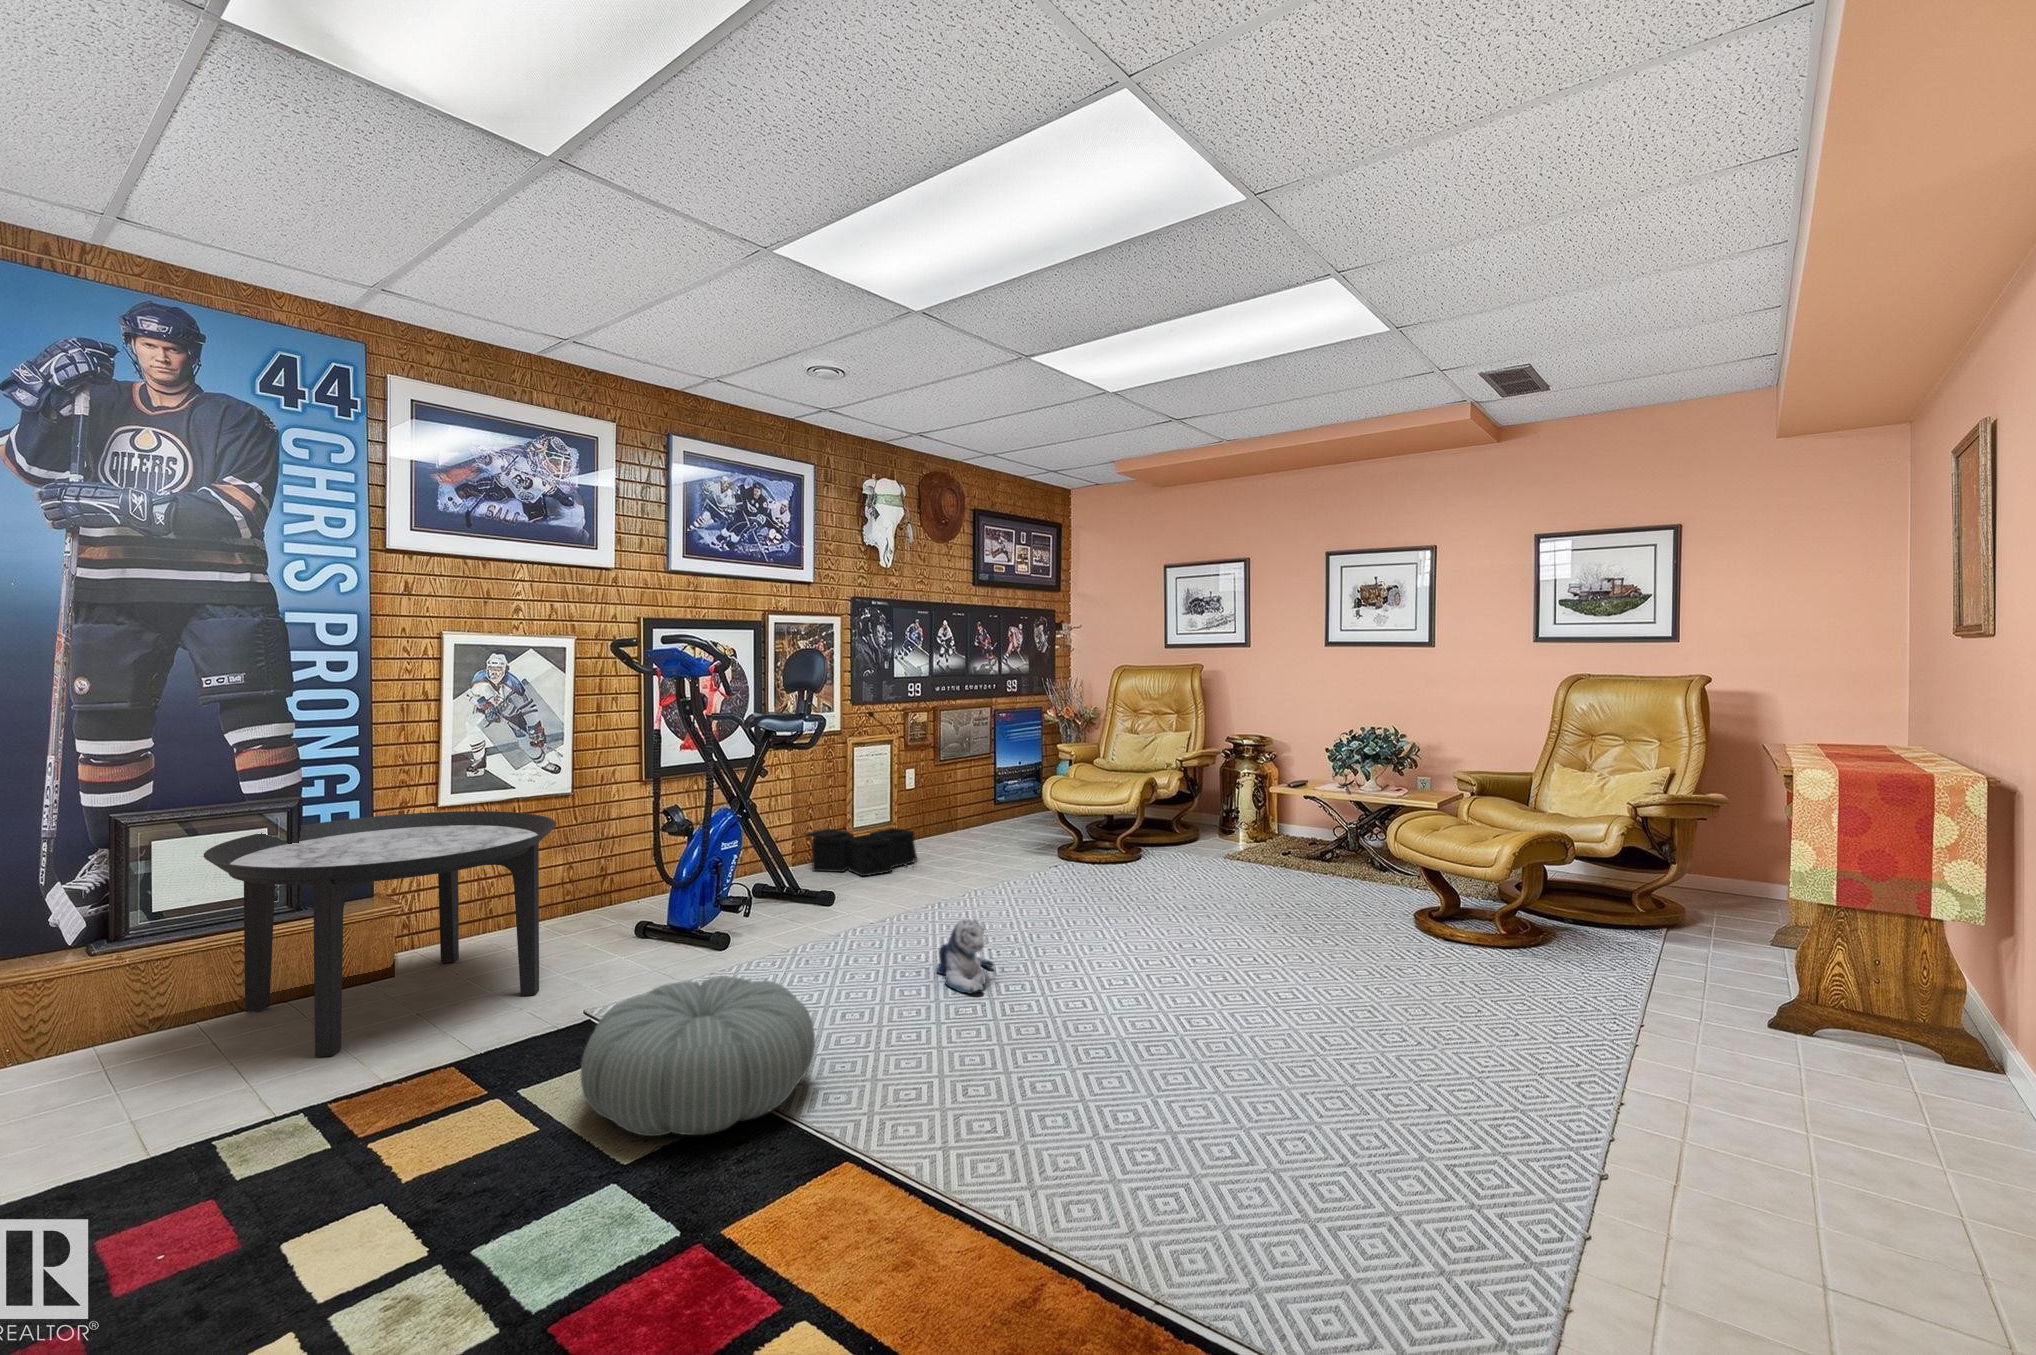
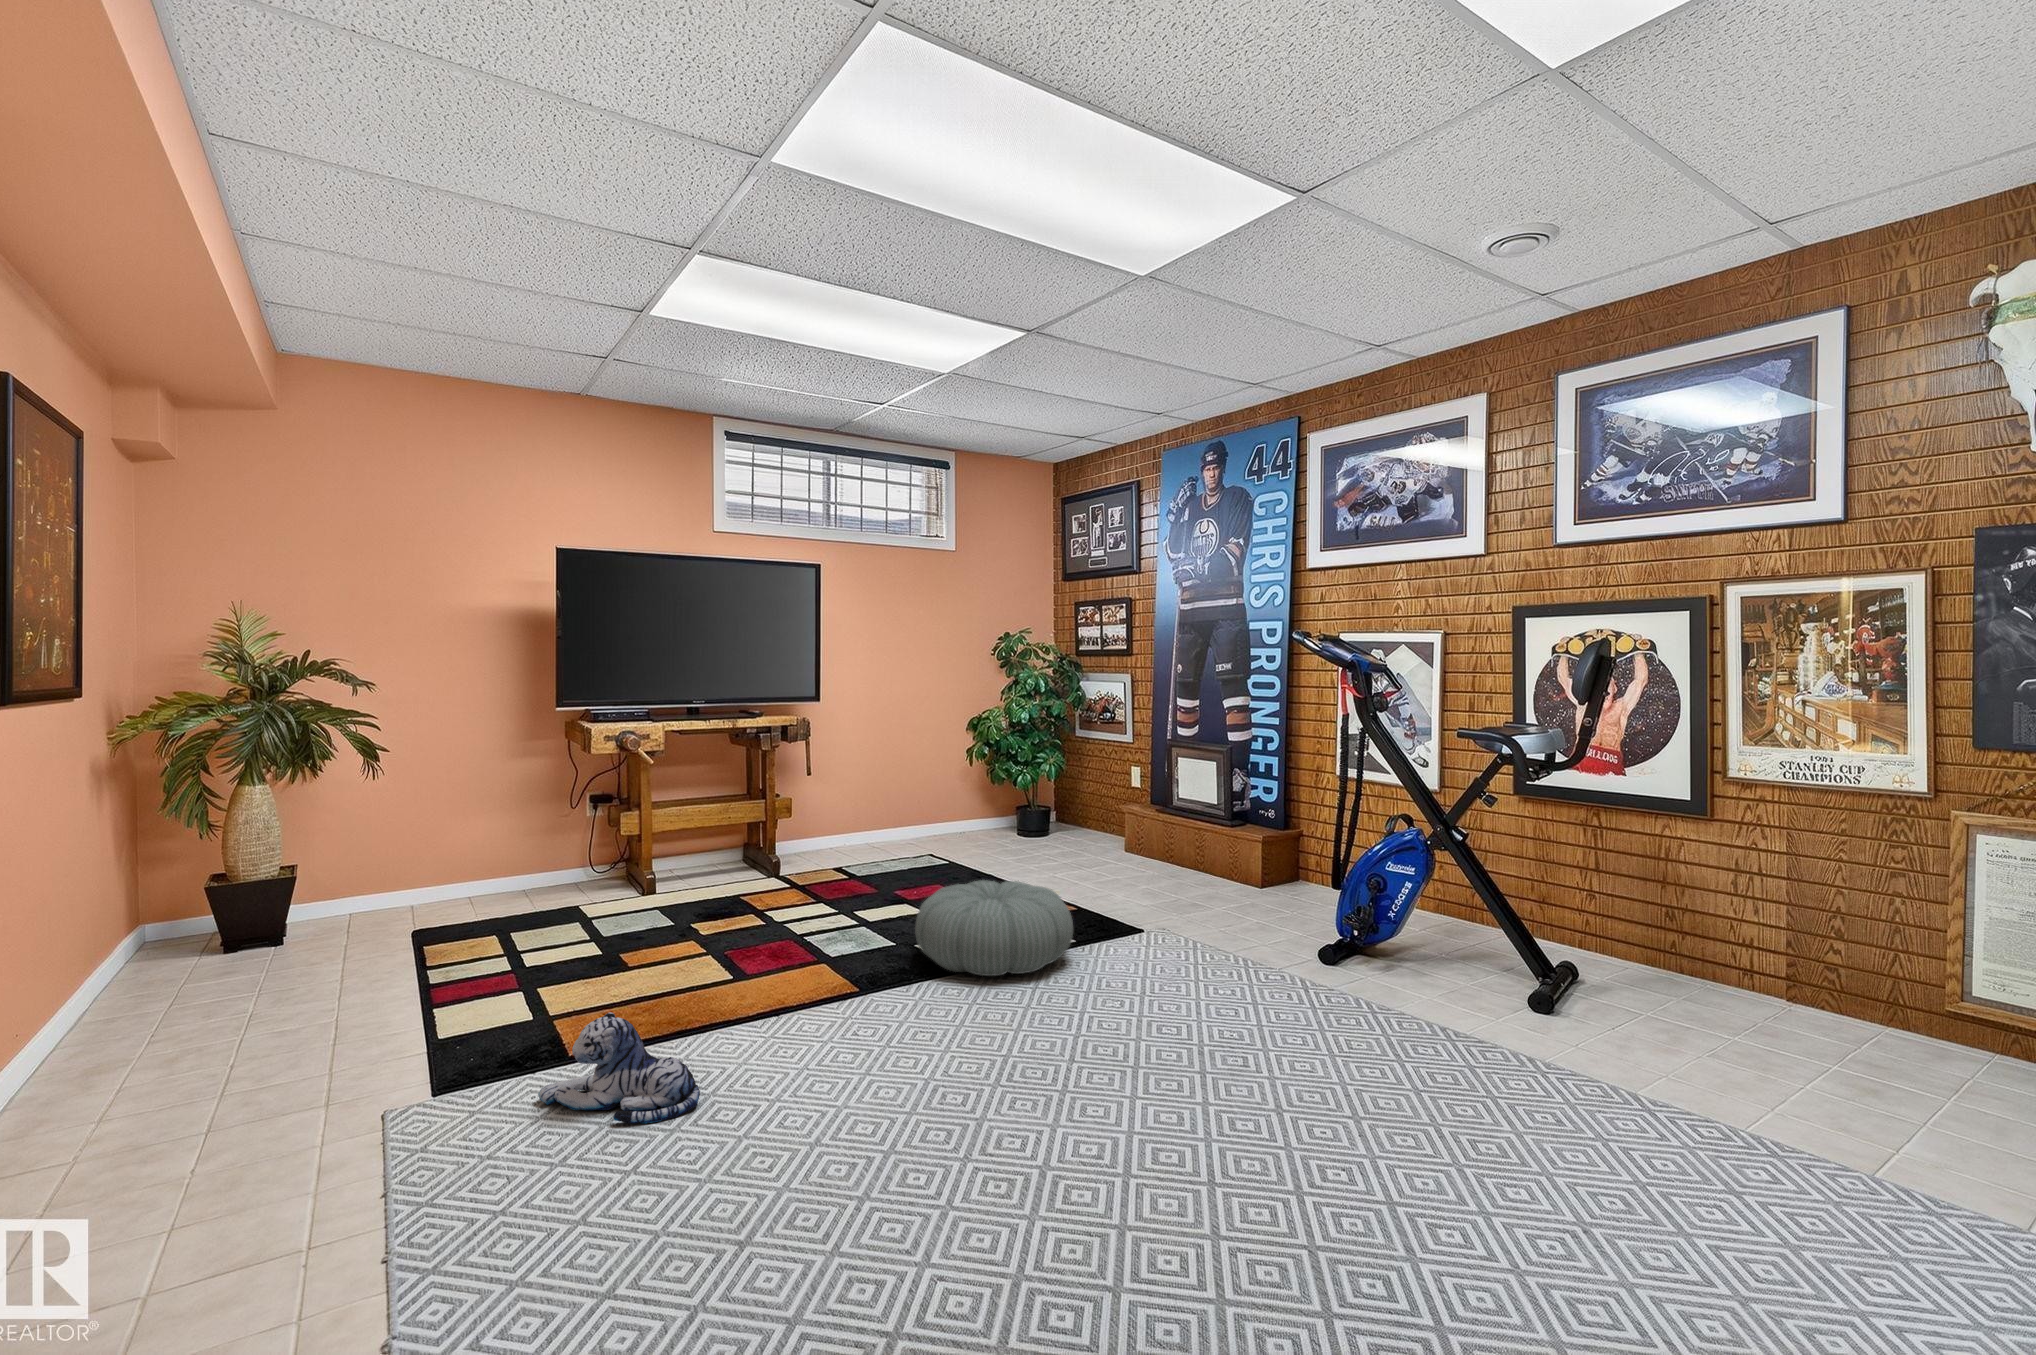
round table: present [203,811,556,1057] -> none [1102,764,1308,916]
storage bin: present [805,828,917,876] -> none [1766,946,2011,1090]
plush toy: present [937,920,994,994] -> present [538,1012,700,1123]

